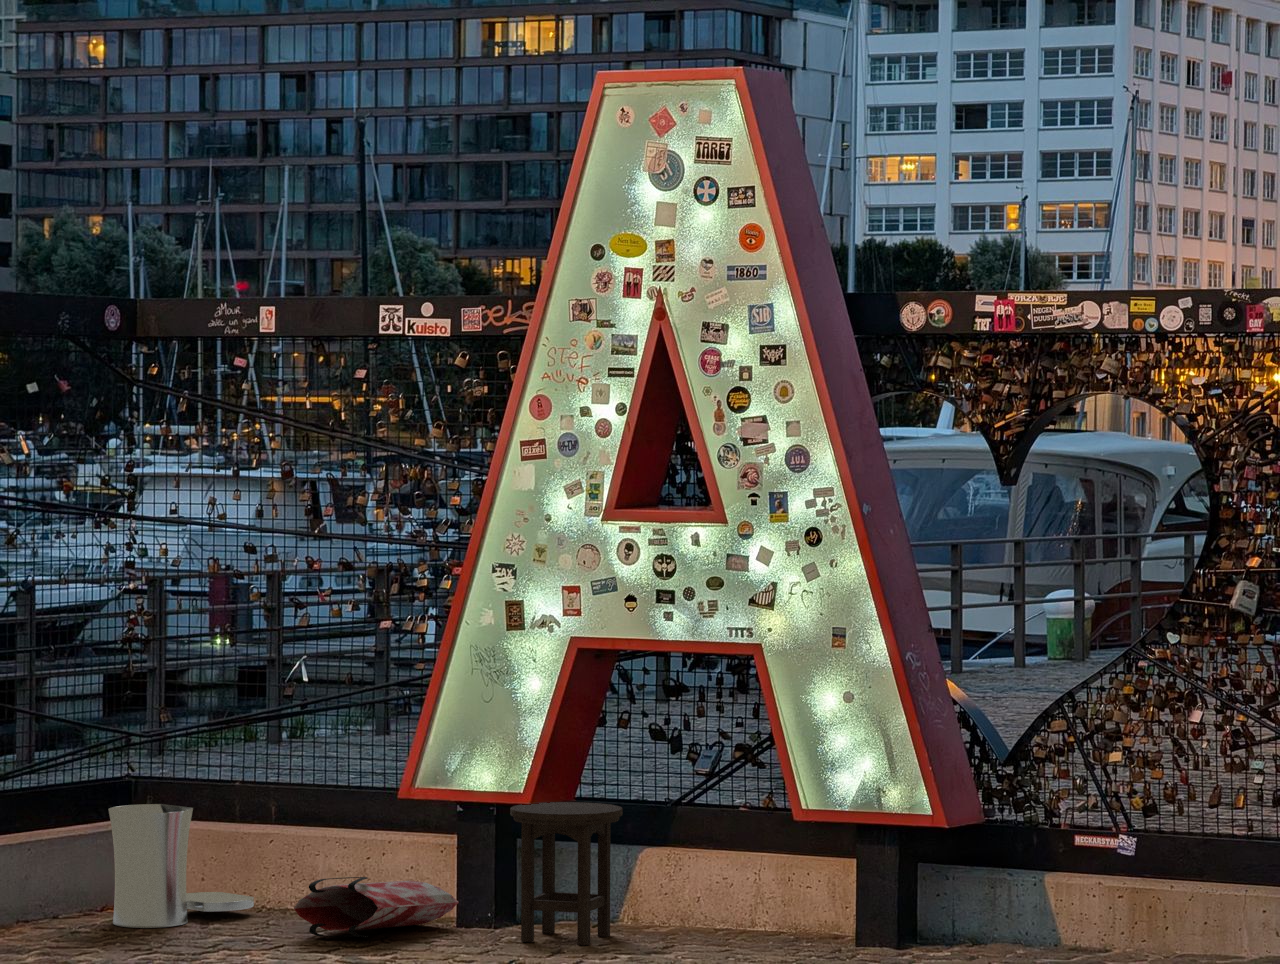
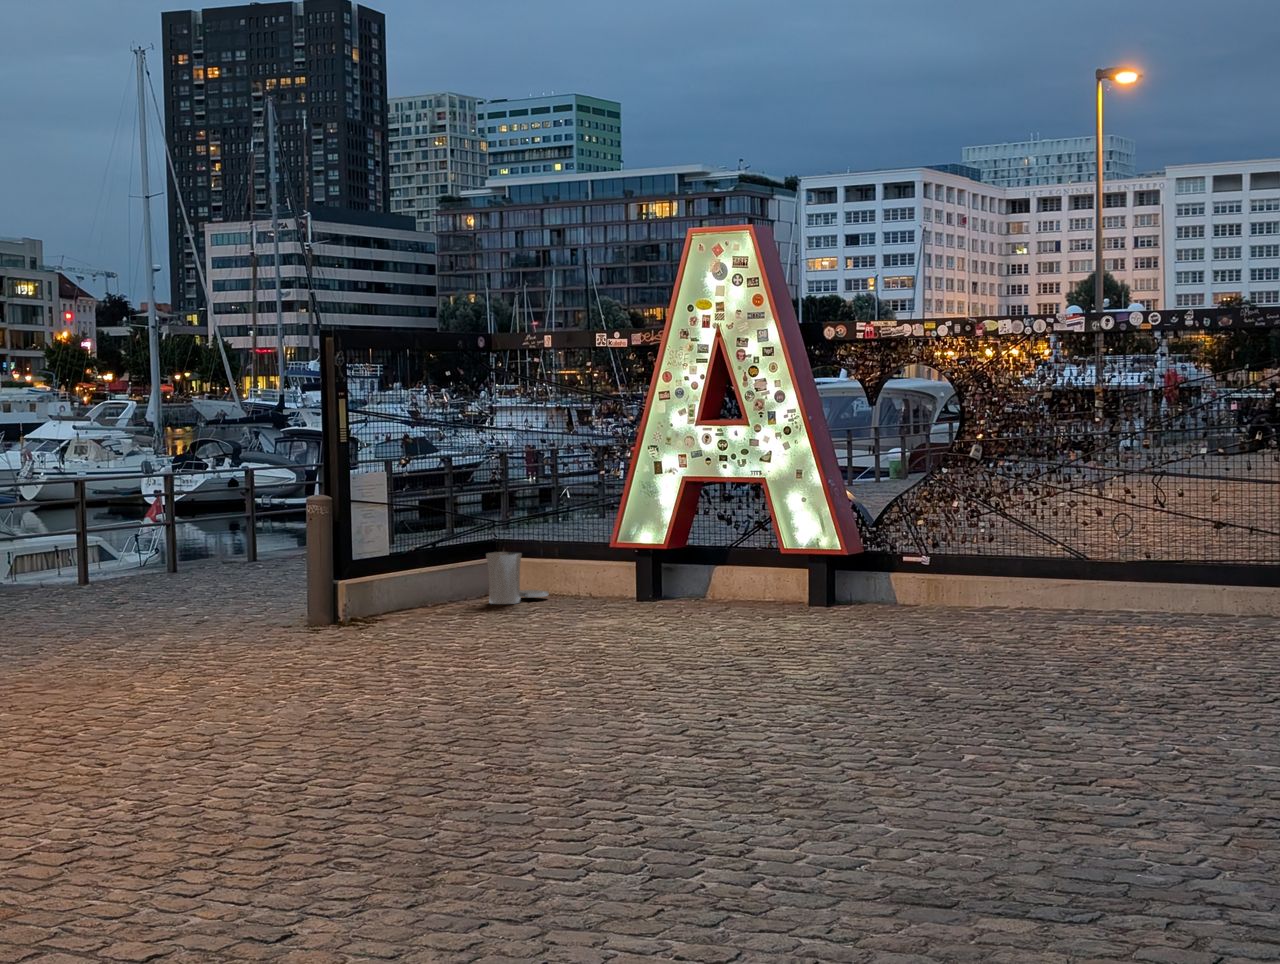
stool: present [510,802,623,945] -> none [659,547,707,607]
bag: present [294,877,459,937] -> none [567,581,637,606]

